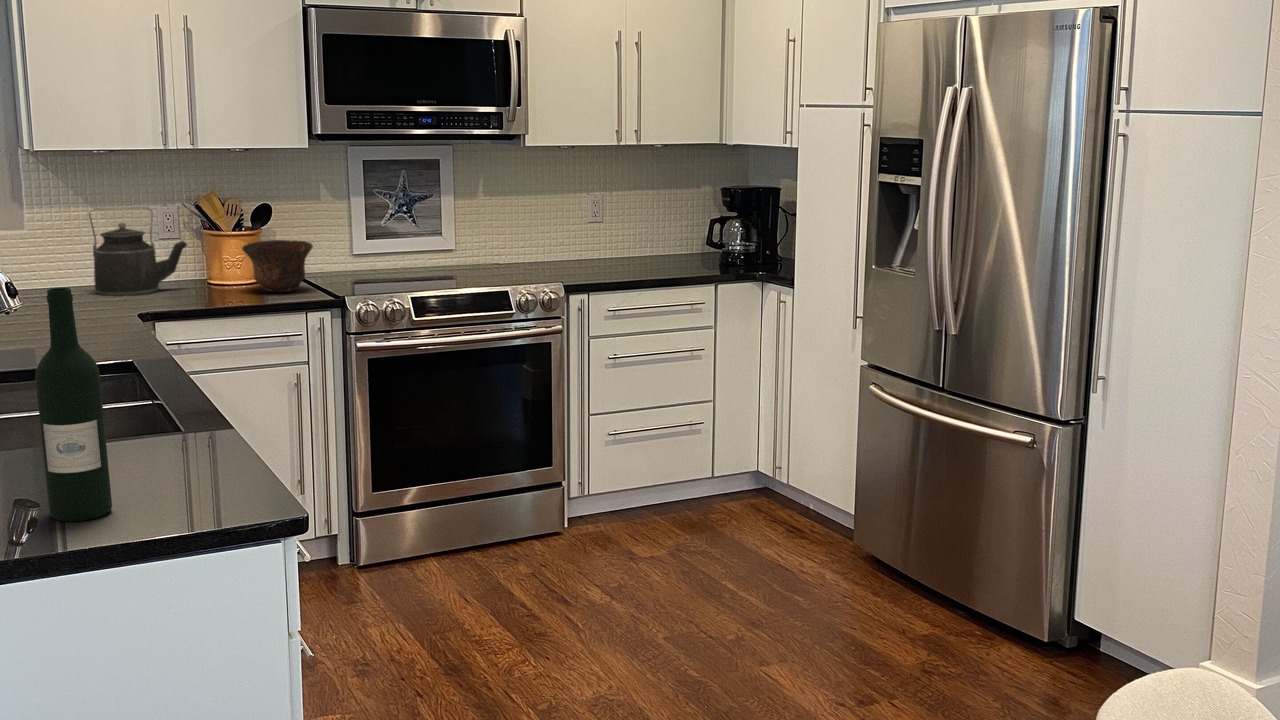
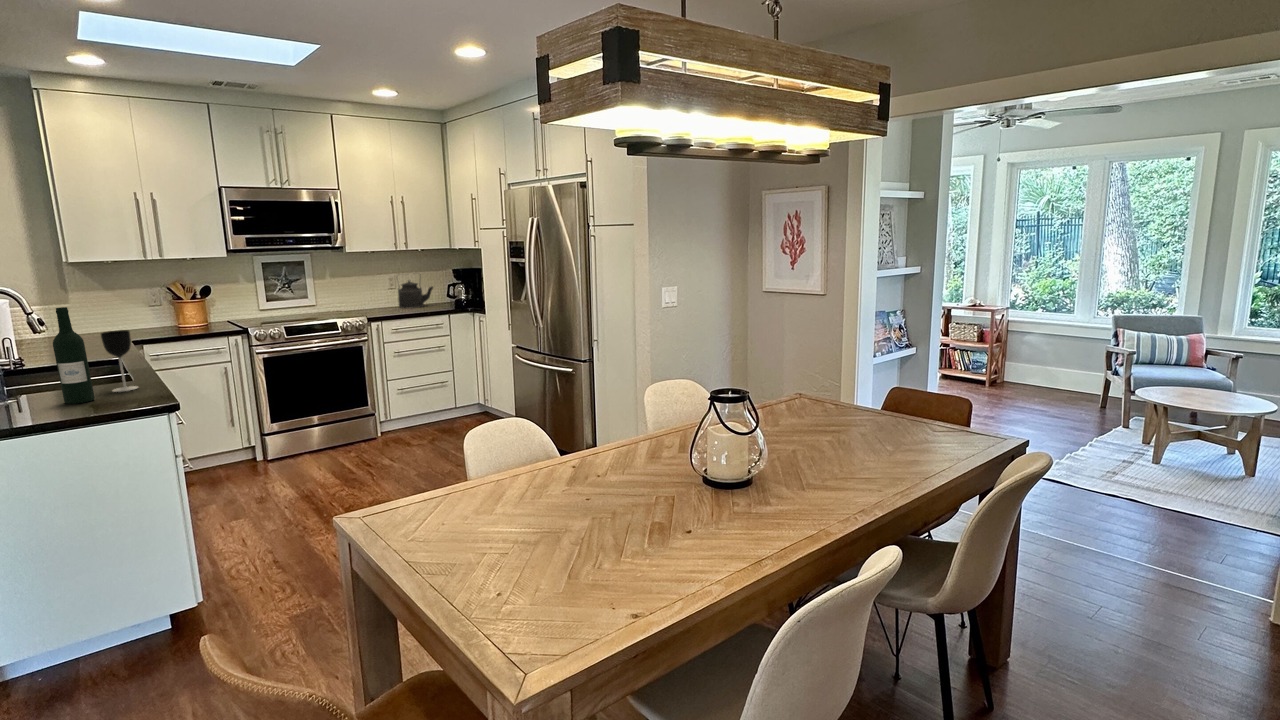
kettle: present [89,207,187,296] -> present [398,280,433,308]
bowl: present [242,240,313,292] -> none [192,303,232,328]
wine glass: none [127,337,195,484] -> present [101,330,138,392]

